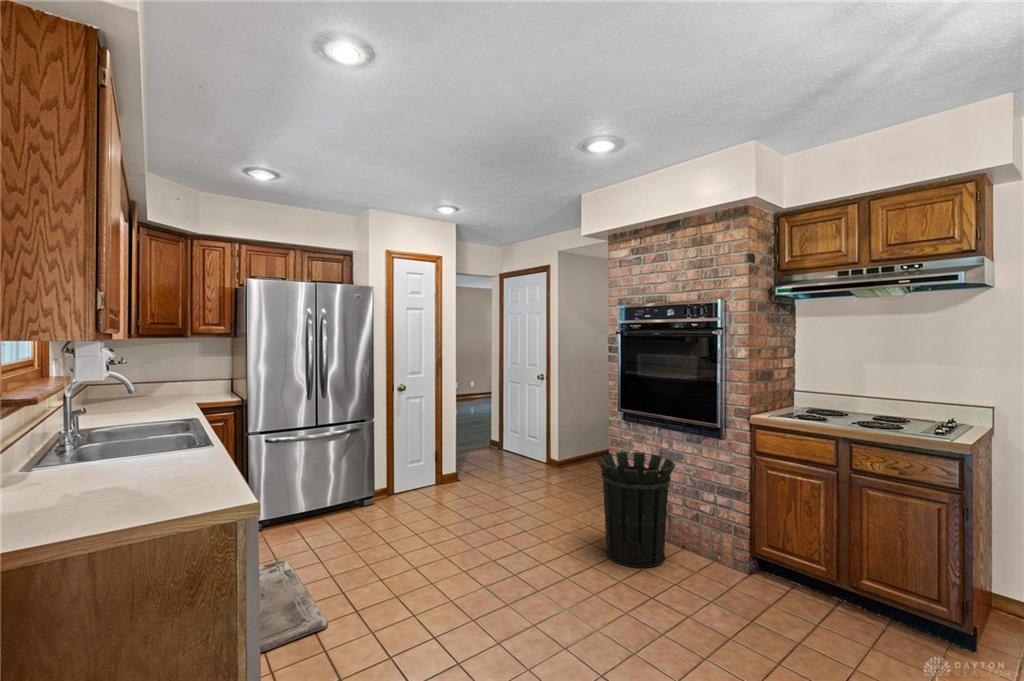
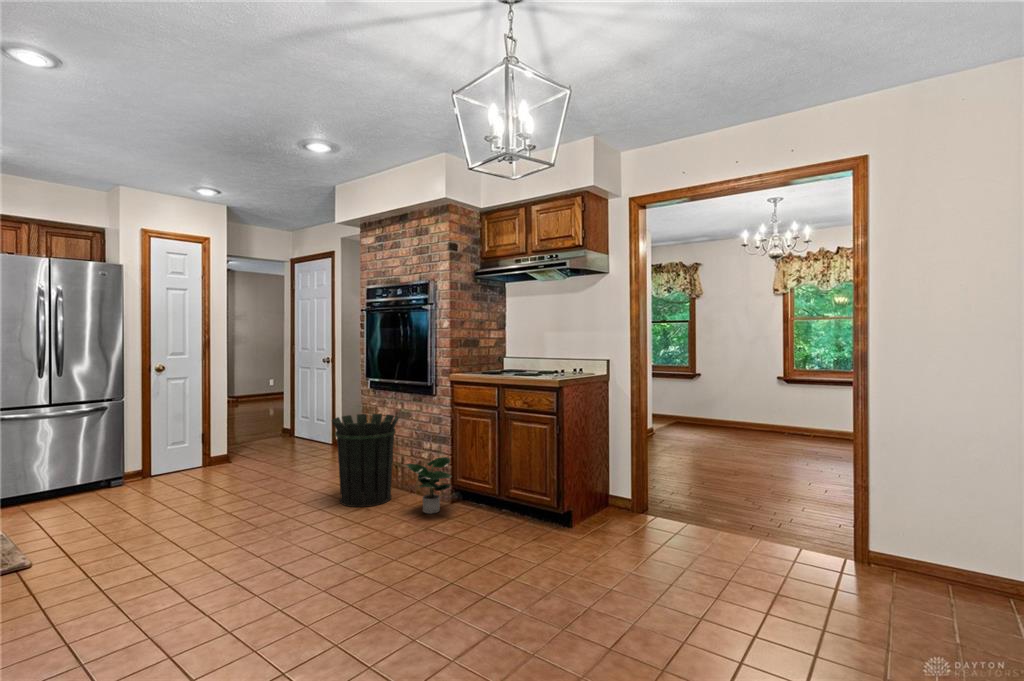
potted plant: none [702,517,768,592] -> present [407,457,452,514]

